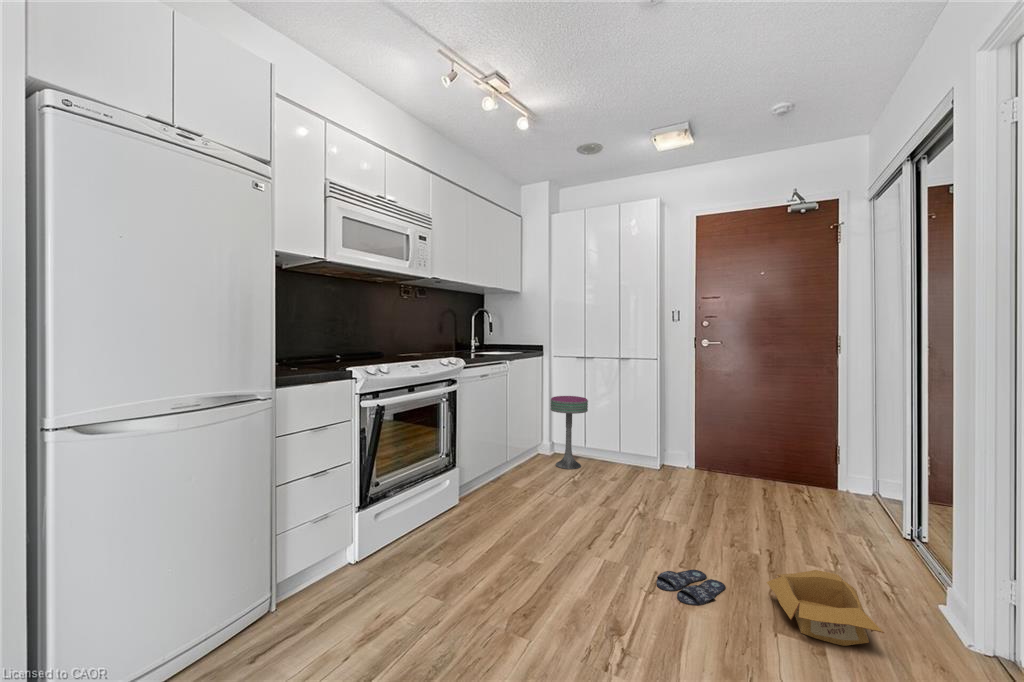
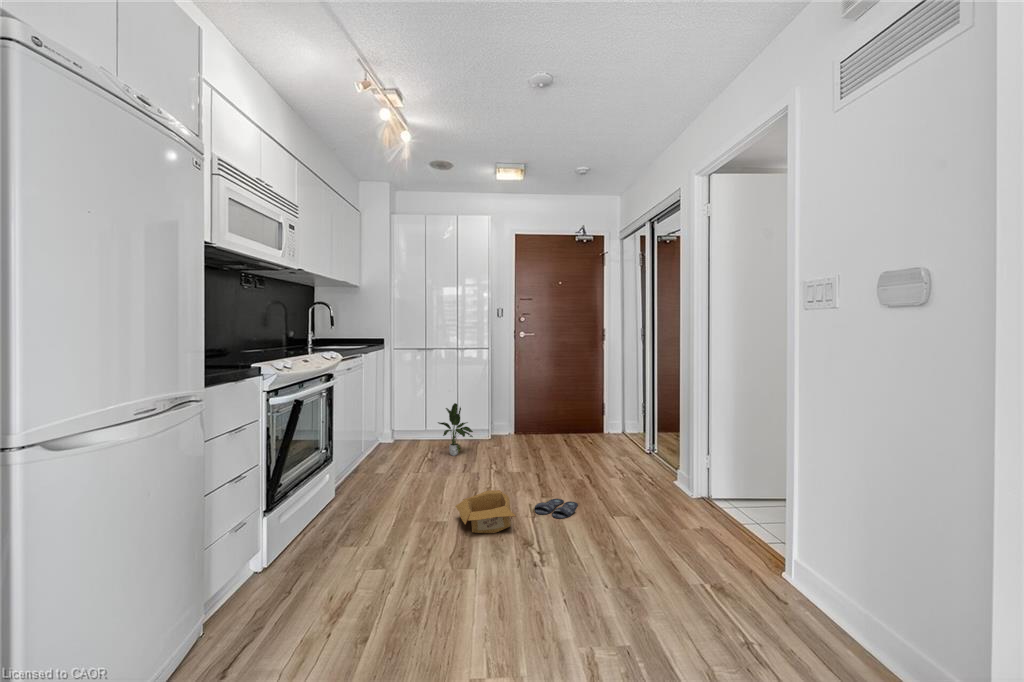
bar stool: present [551,396,588,469] -> none [395,383,431,451]
potted plant: none [586,422,629,482] -> present [438,403,473,456]
cardboard box: present [767,570,884,646] -> present [455,490,516,533]

